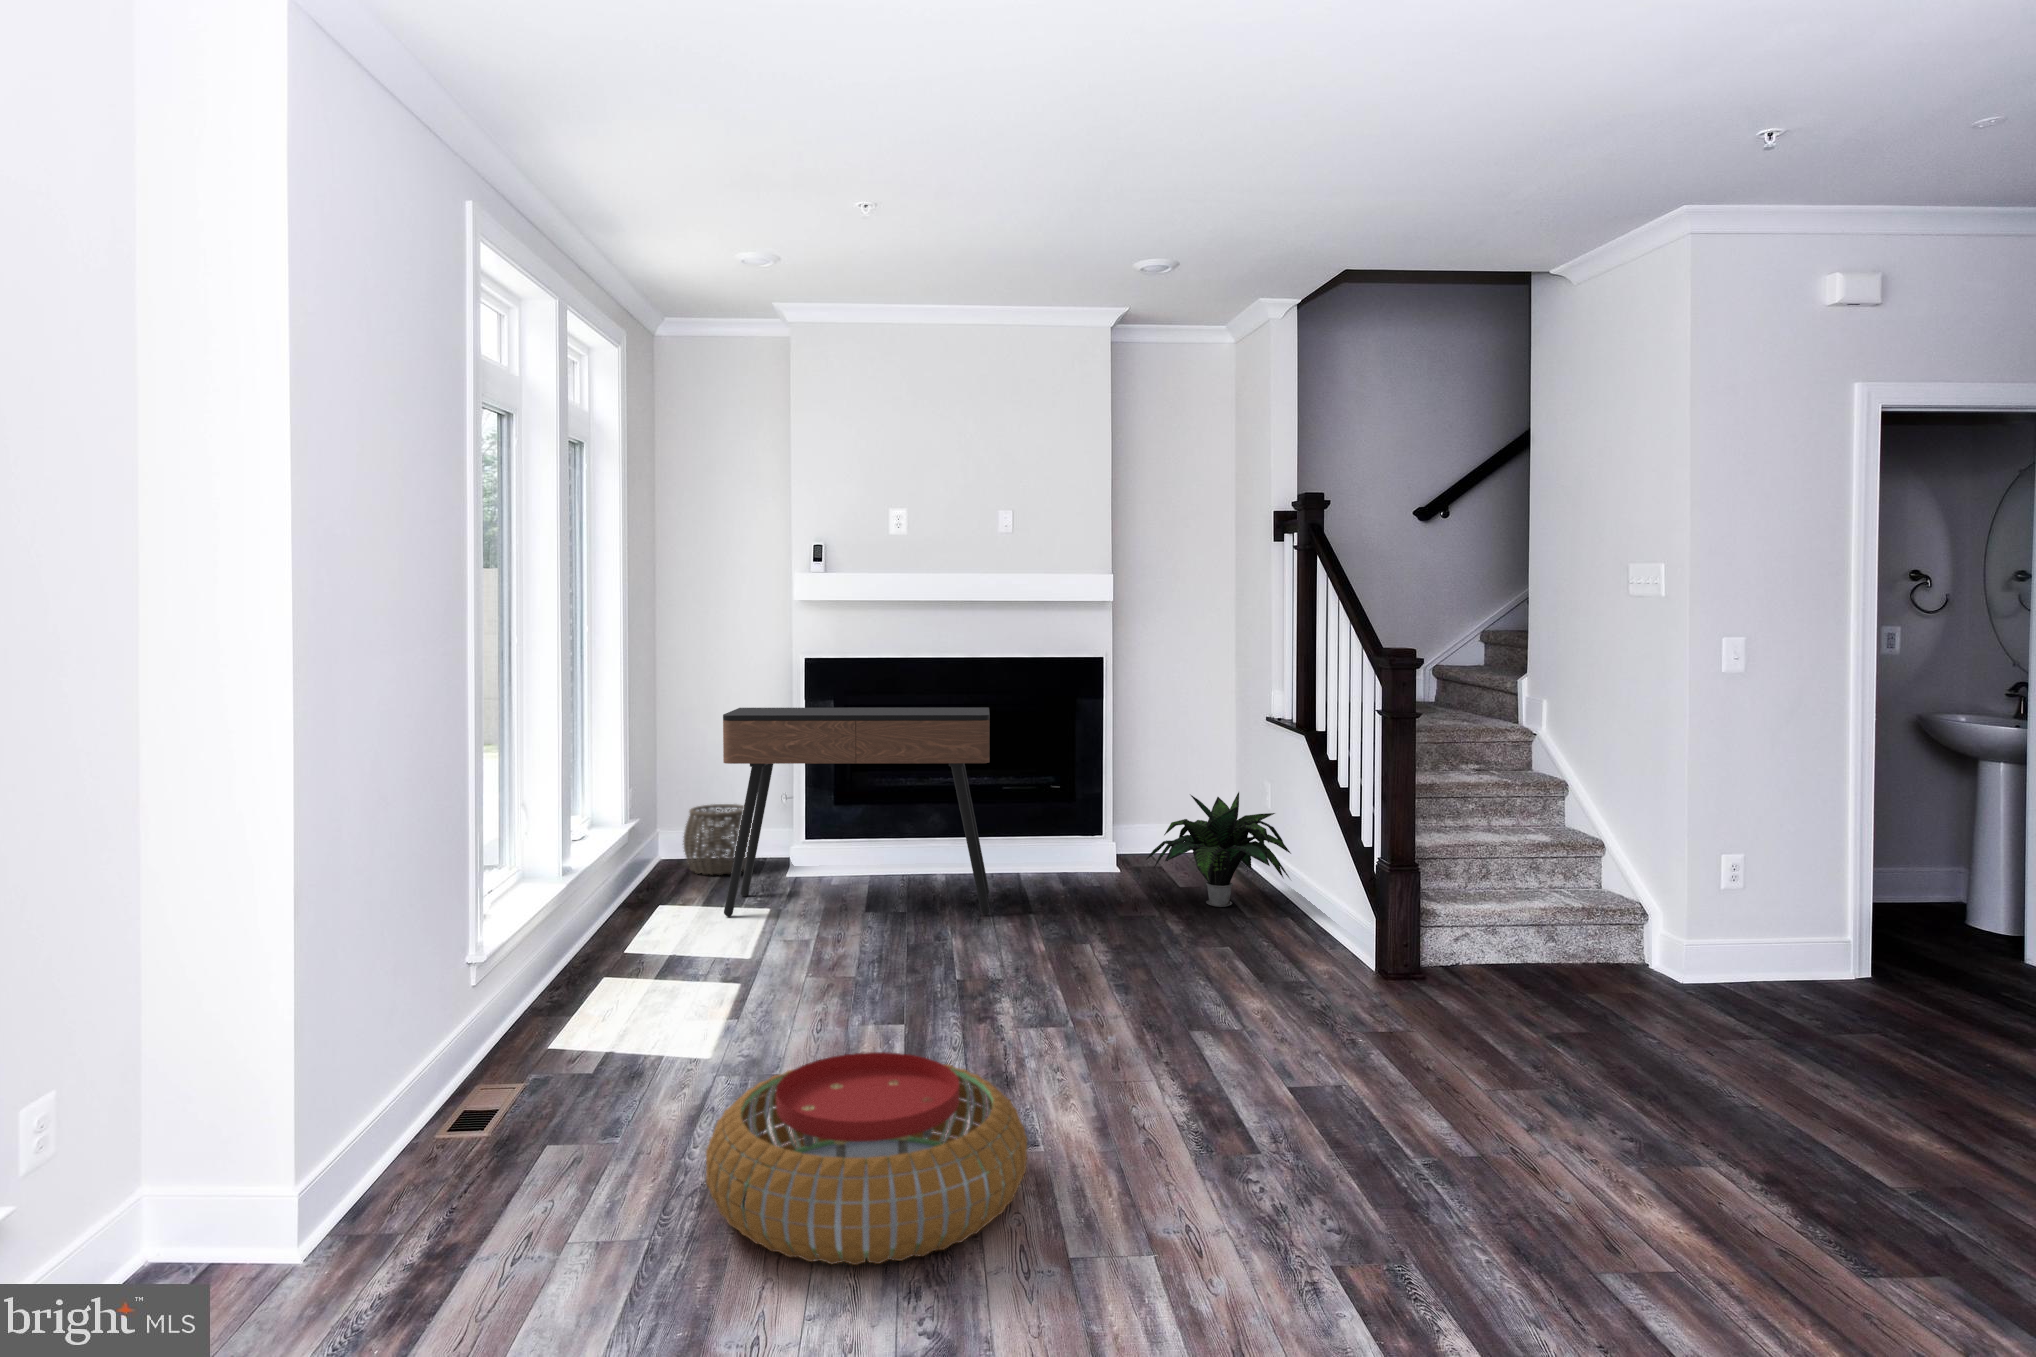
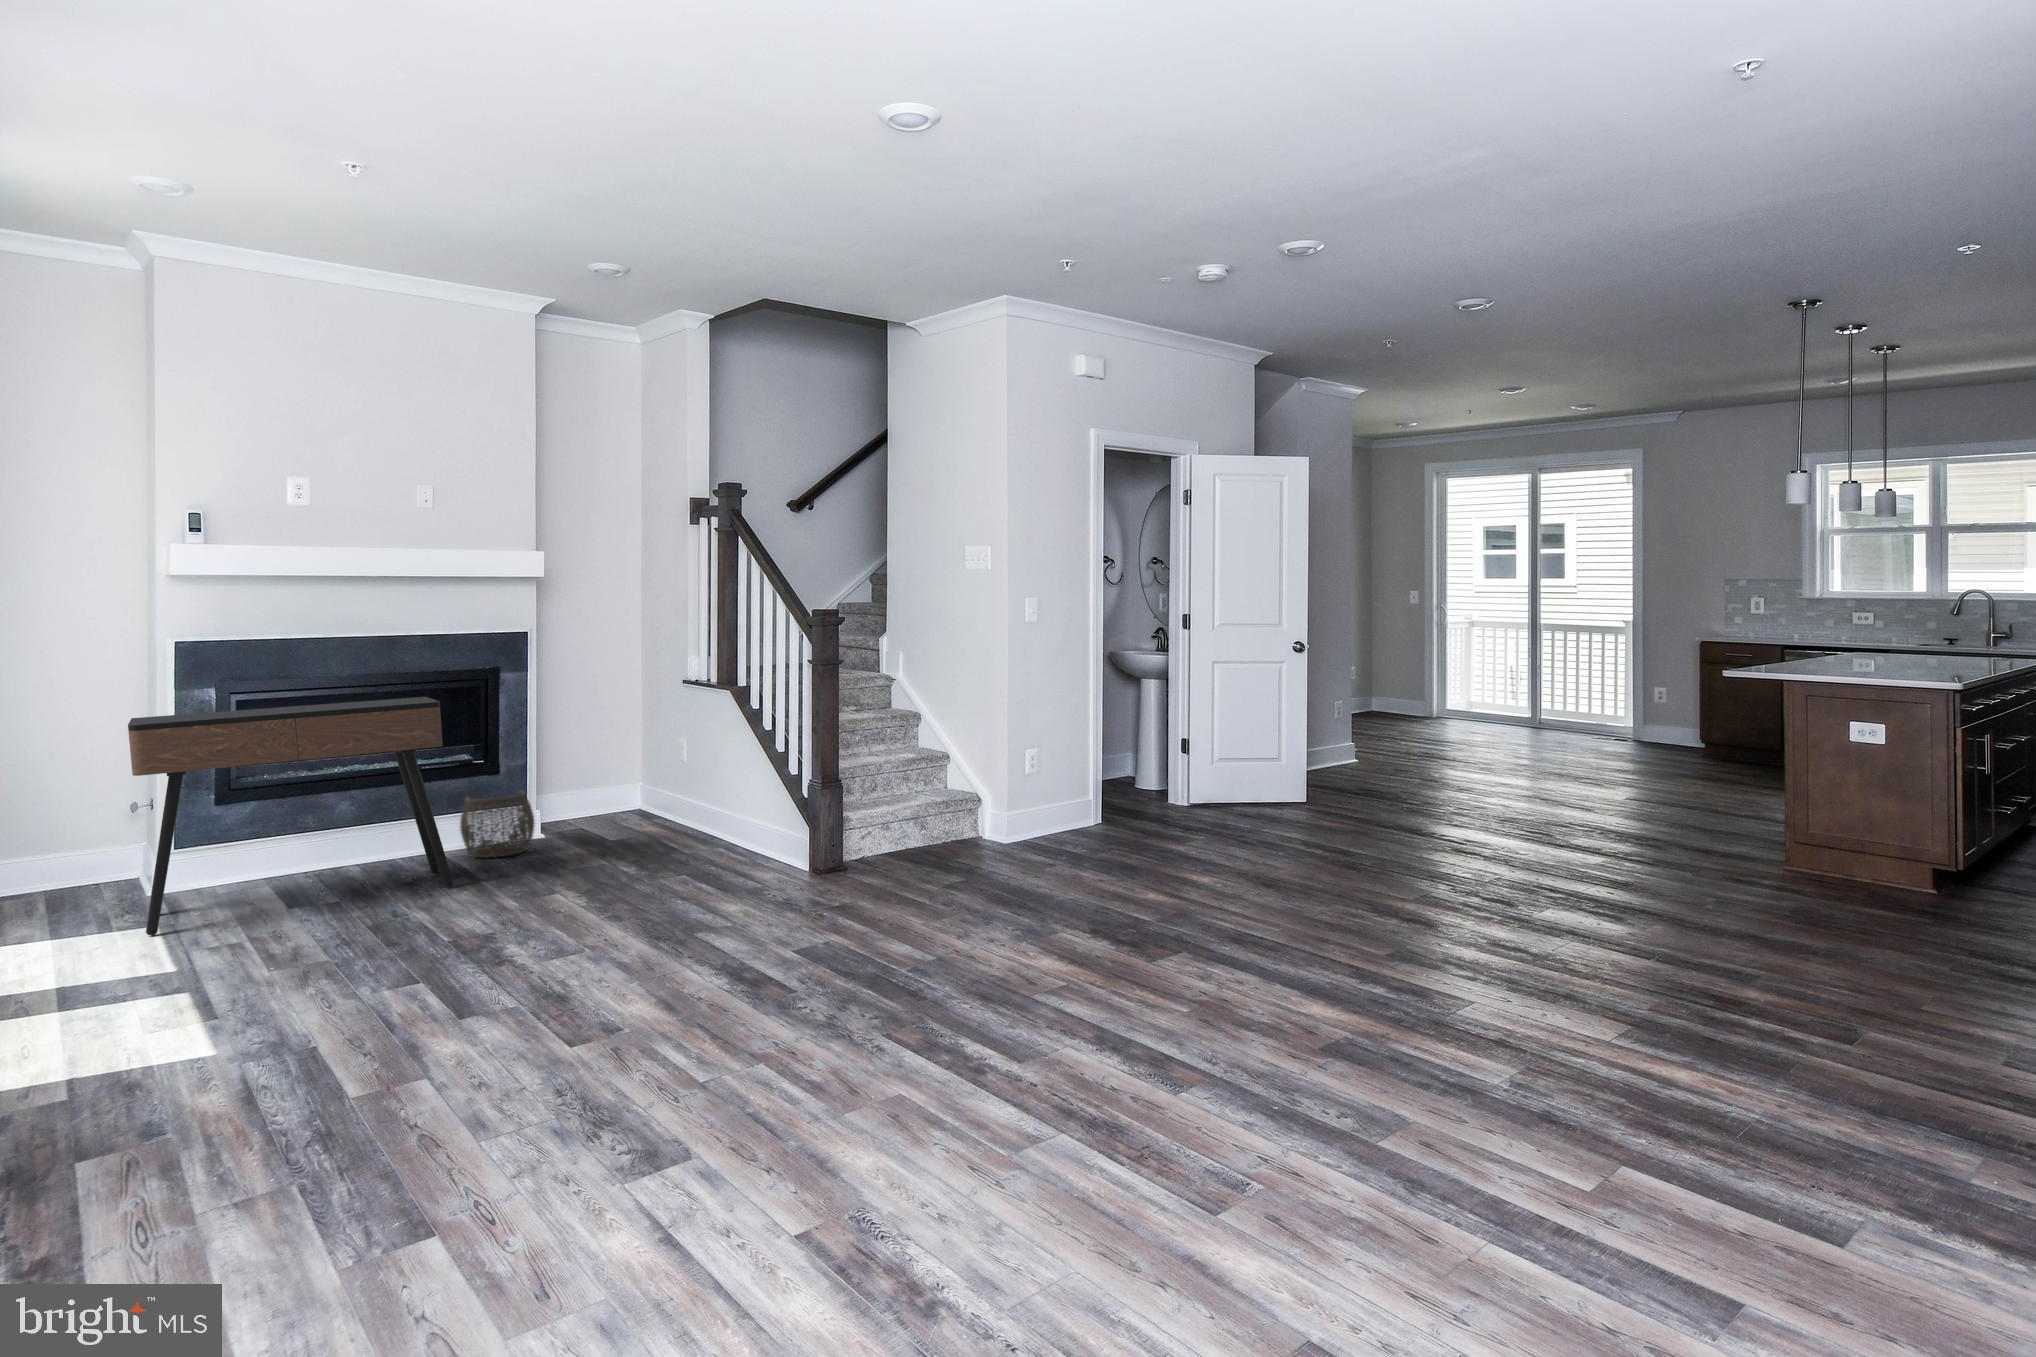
potted plant: present [1146,792,1291,907] -> none [593,748,721,848]
woven basket: present [683,804,750,875] -> present [460,790,535,858]
pouf: present [706,1052,1027,1265] -> none [350,972,646,1145]

